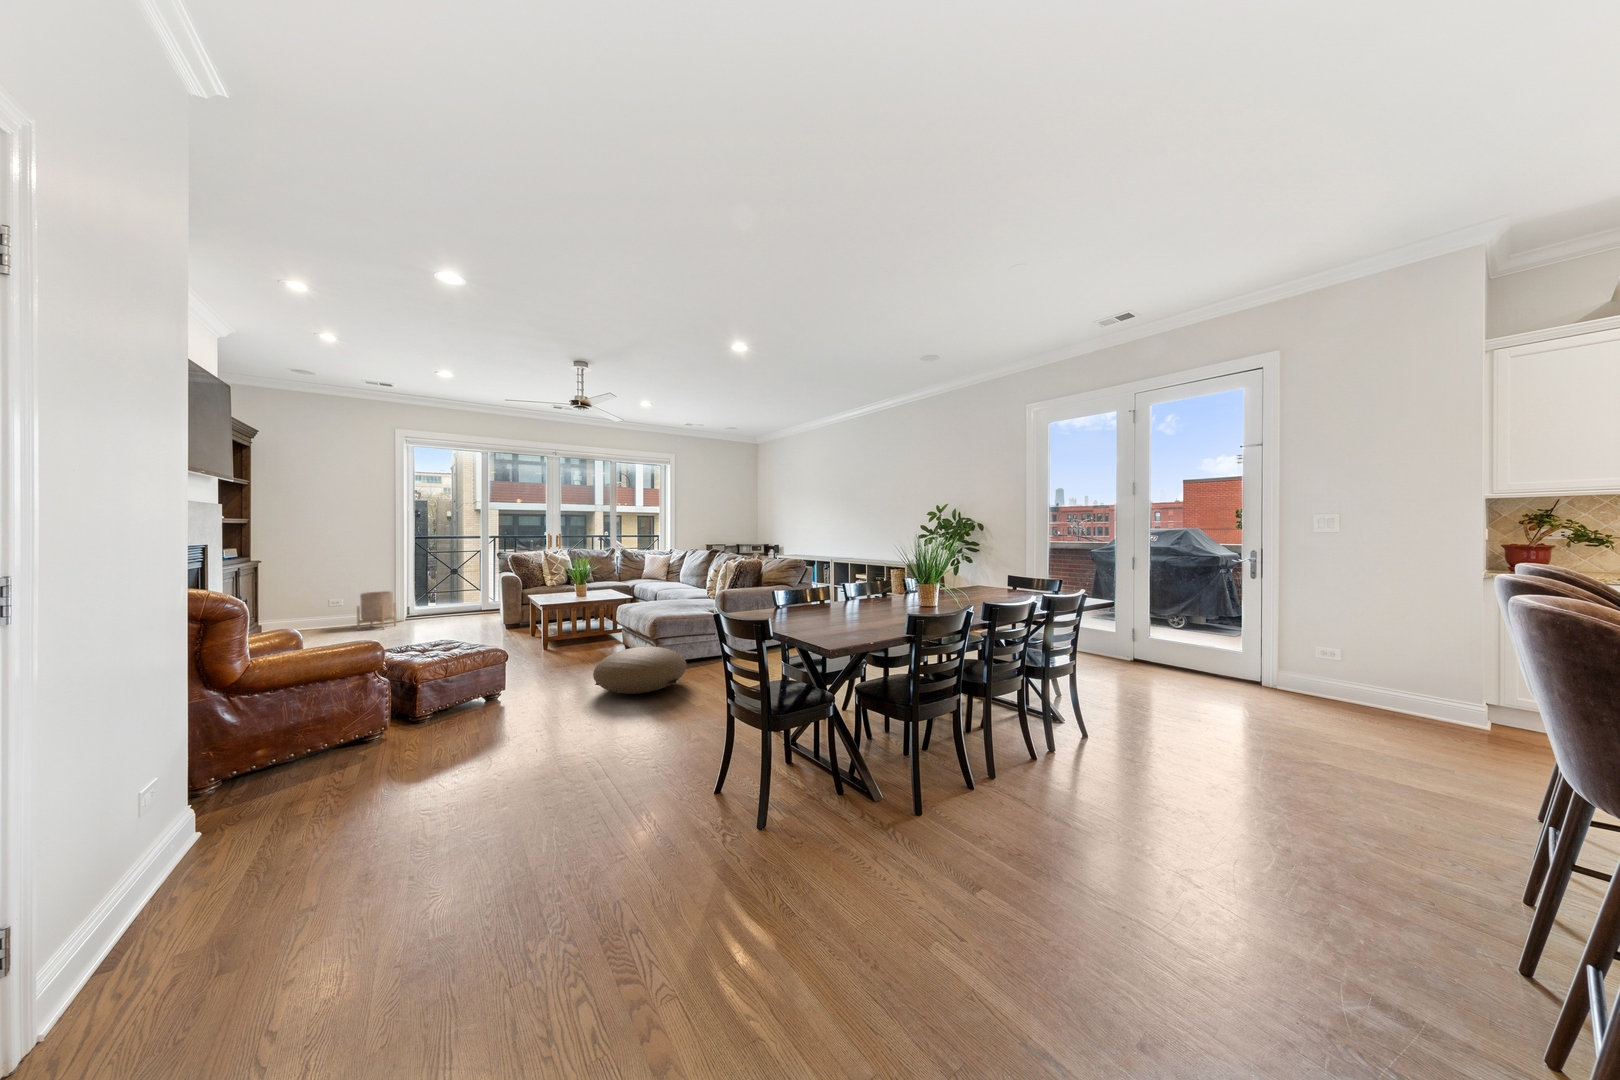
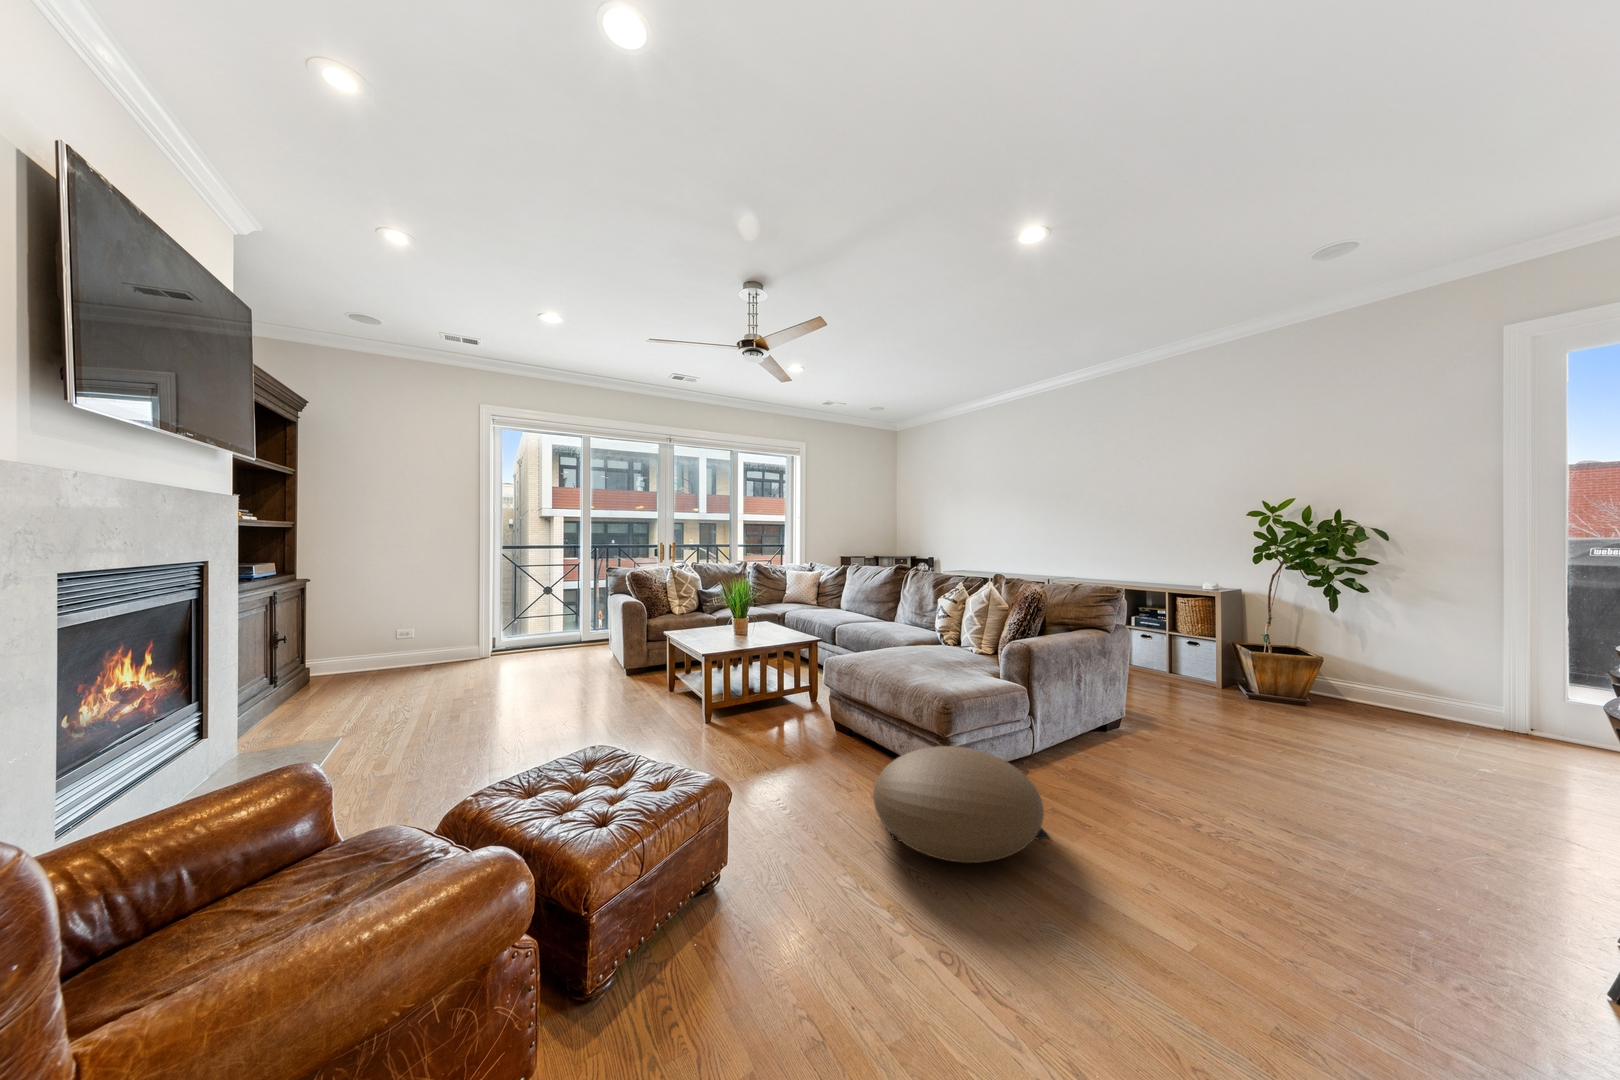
planter: present [357,591,396,630] -> none [431,619,479,672]

